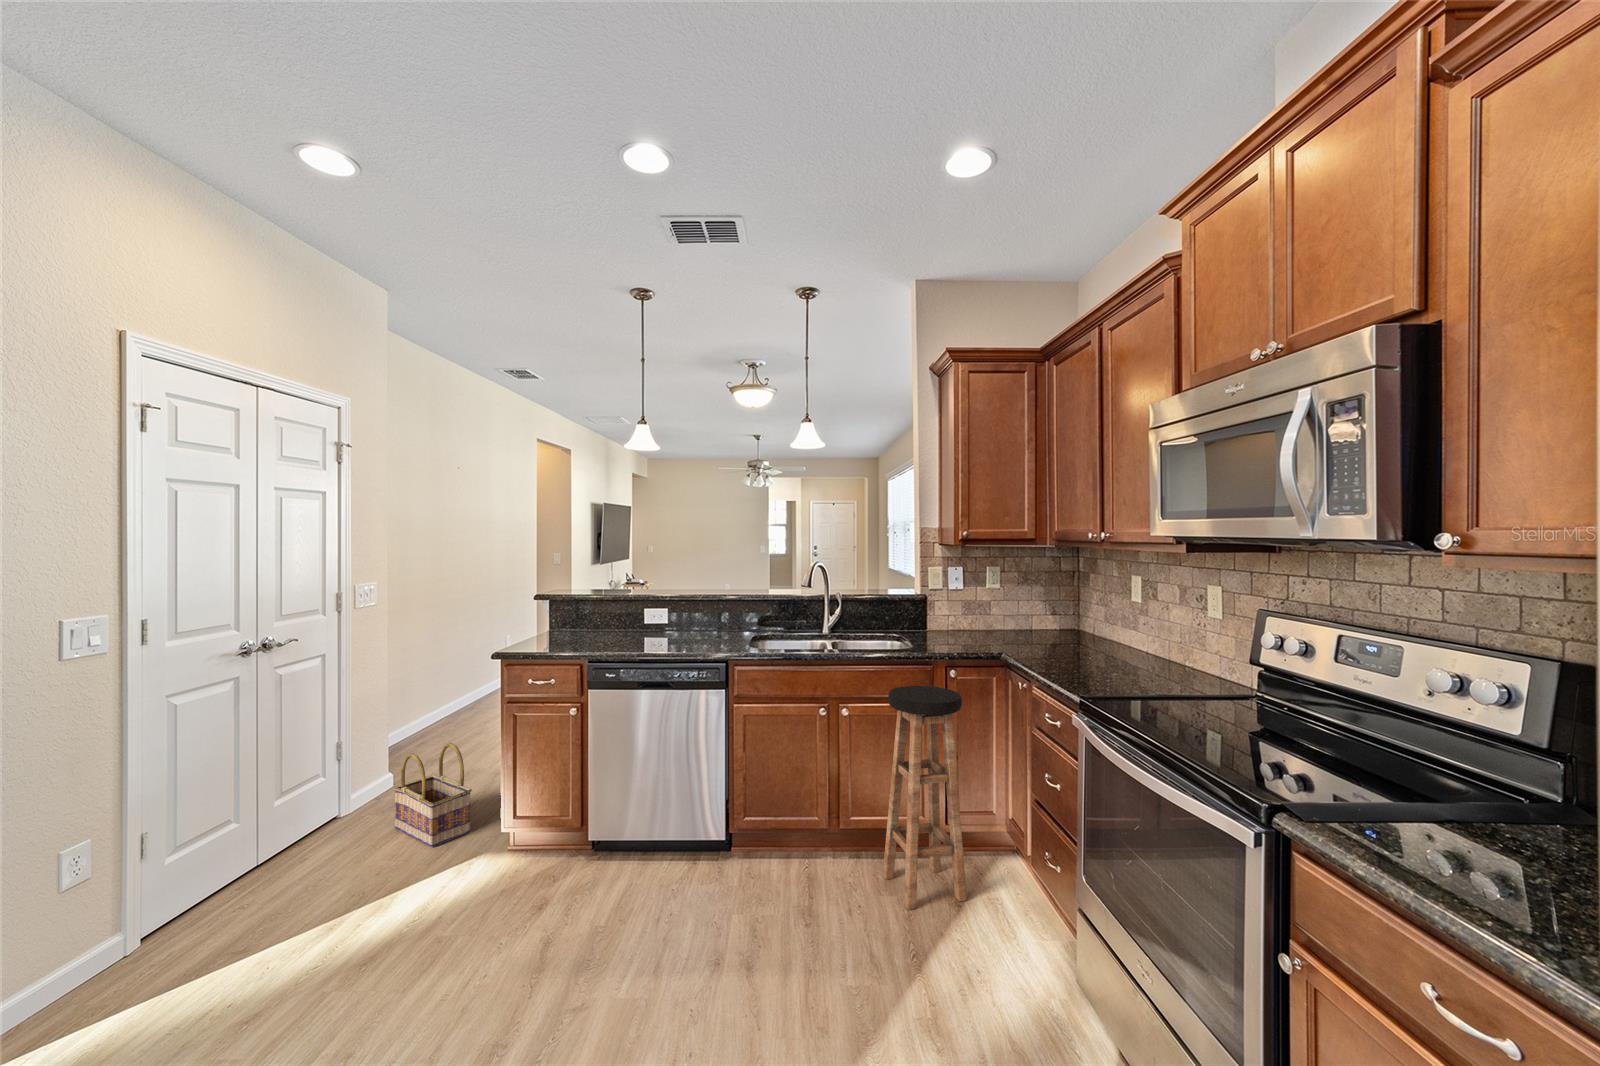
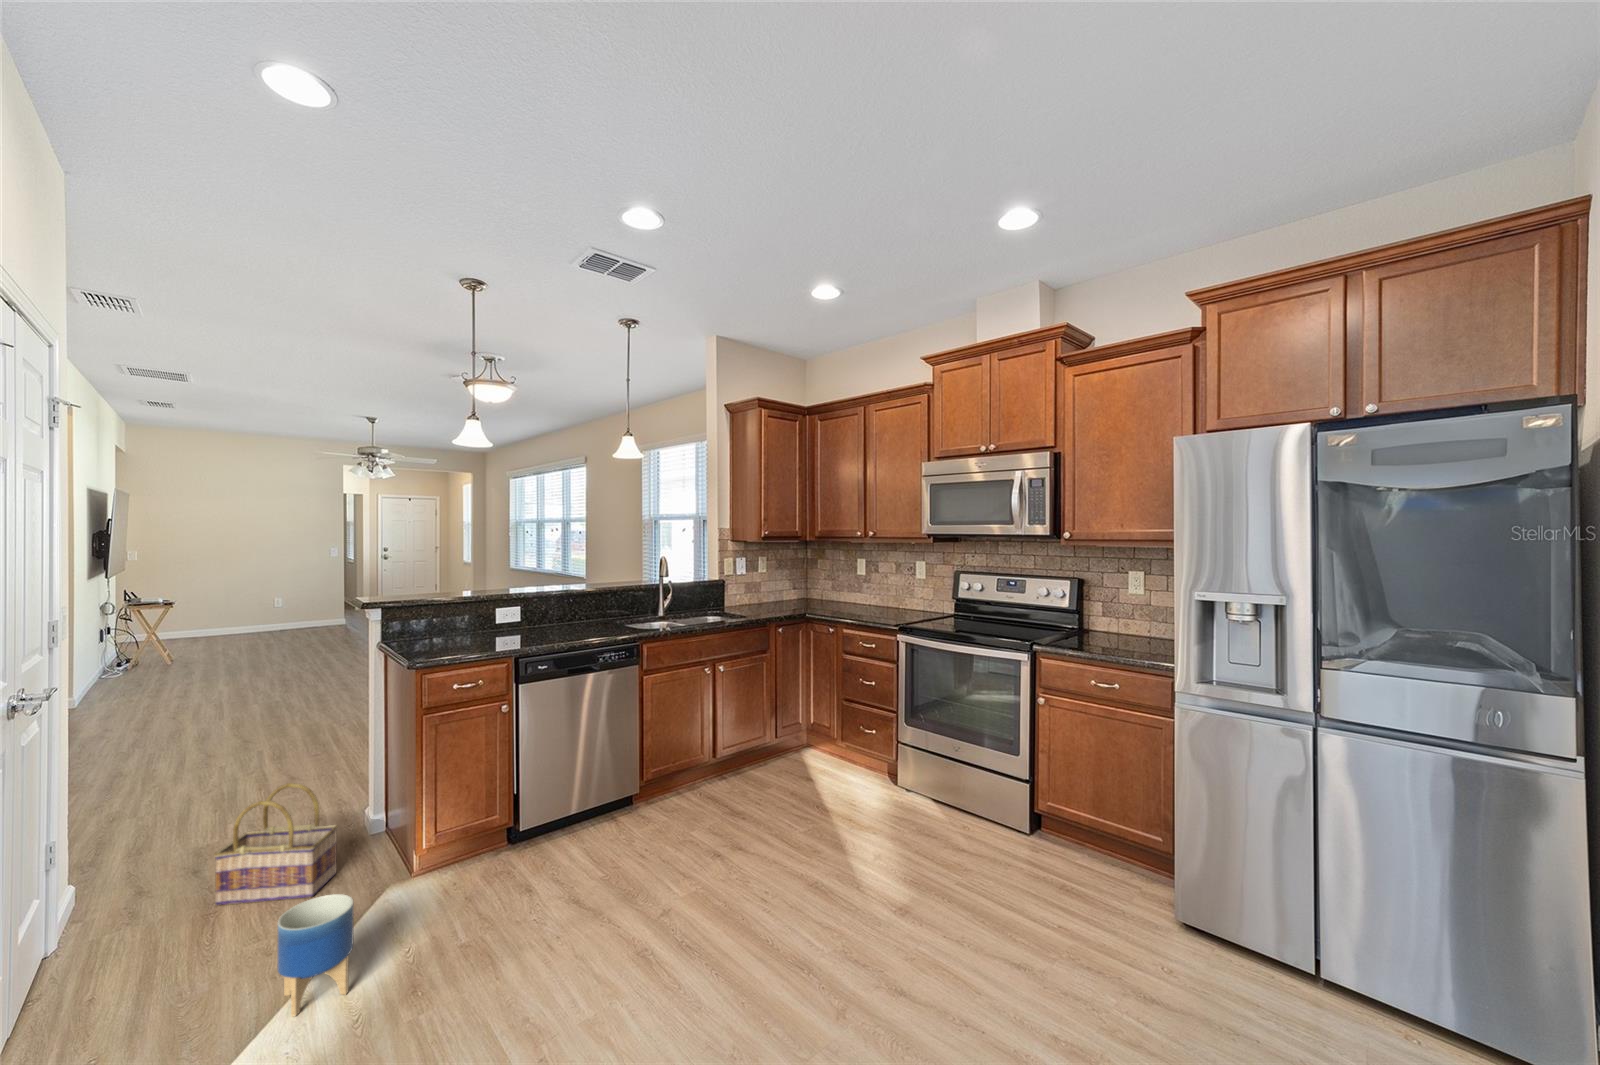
bar stool: present [883,686,967,910] -> none [749,640,808,789]
planter: none [273,855,342,957] -> present [278,894,354,1017]

